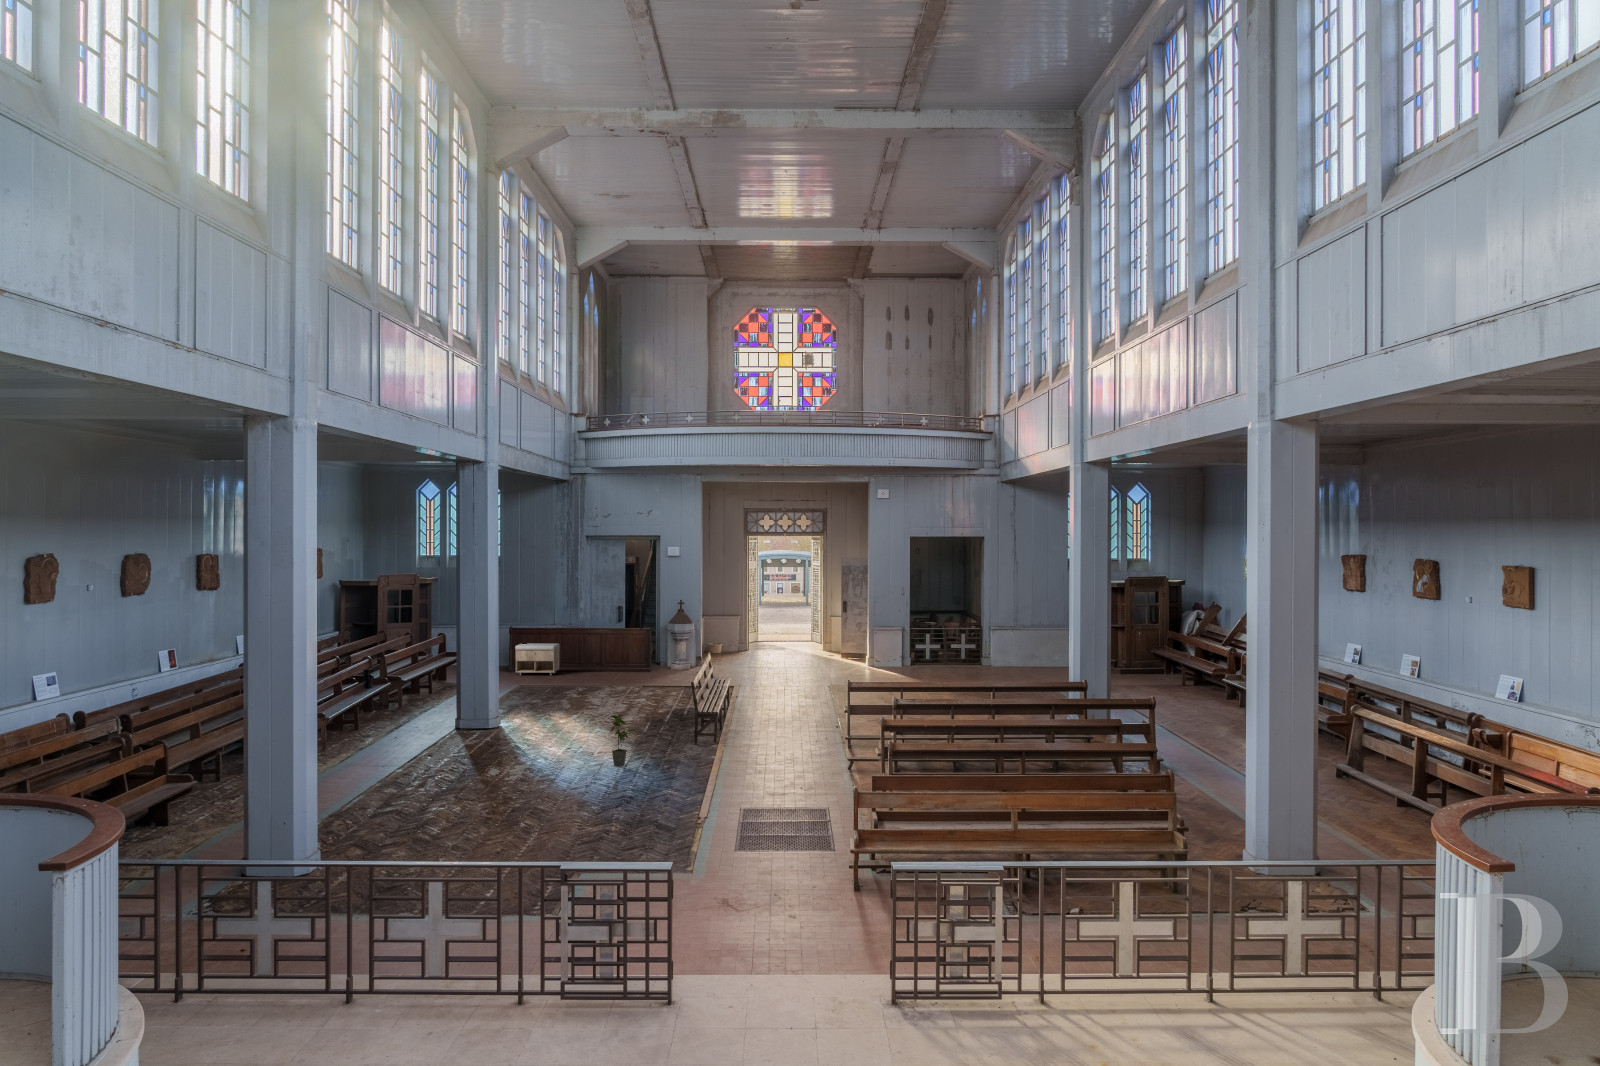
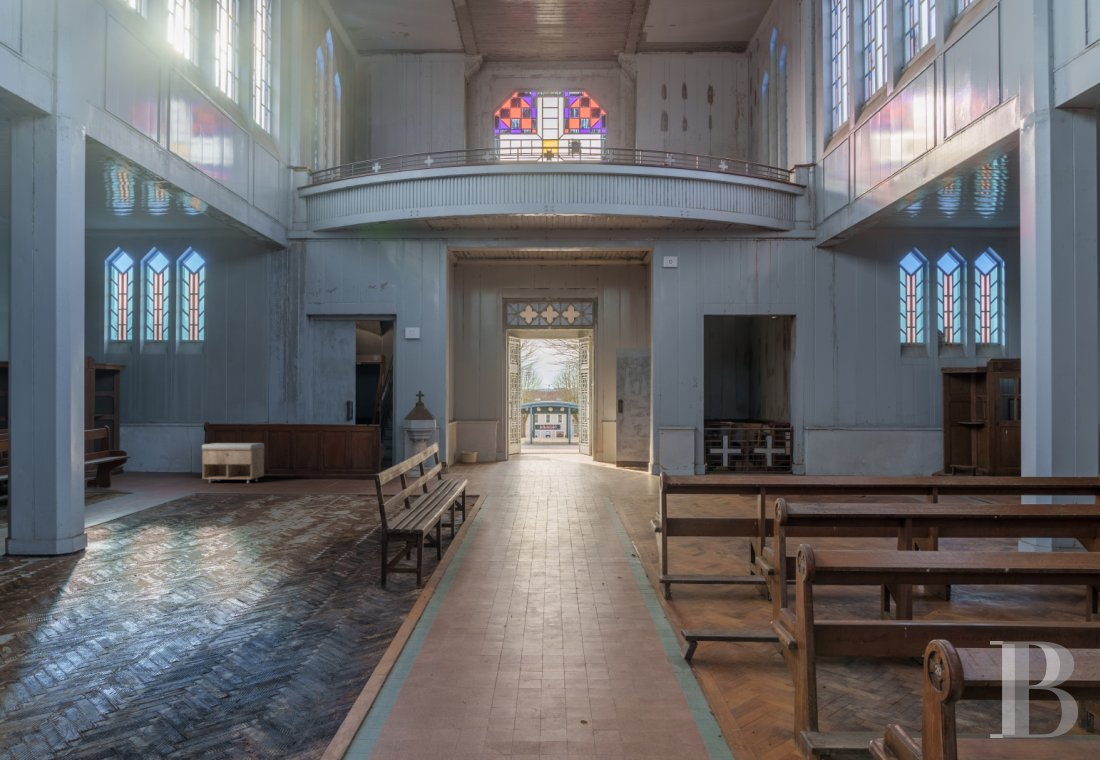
house plant: present [611,714,637,766] -> none [64,539,147,684]

